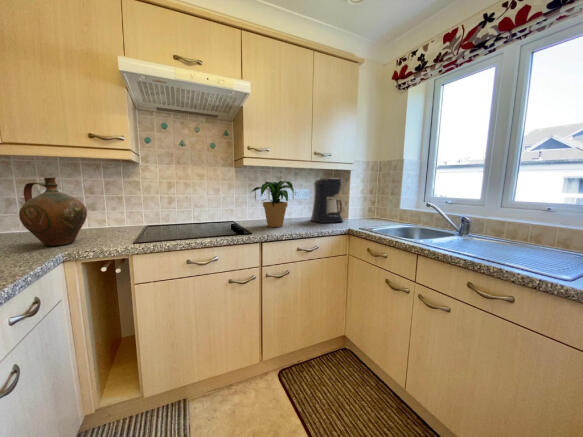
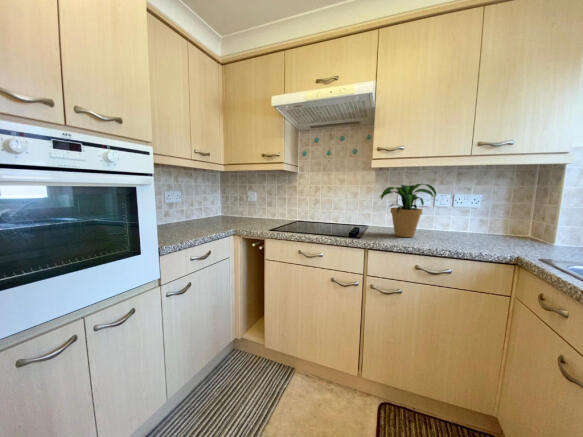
ceramic jug: present [19,177,87,246] -> none [224,183,254,225]
coffee maker: present [311,178,343,223] -> none [471,179,534,246]

